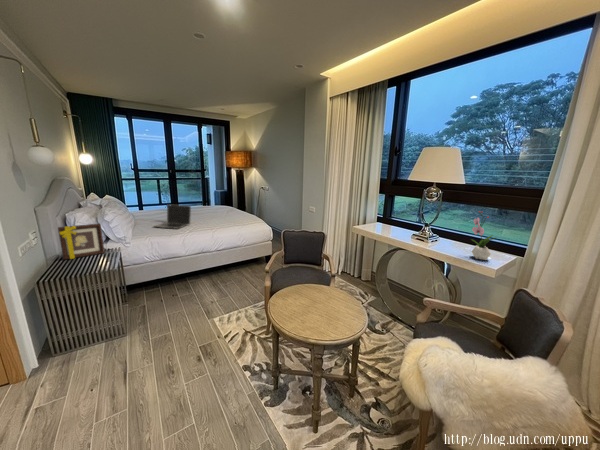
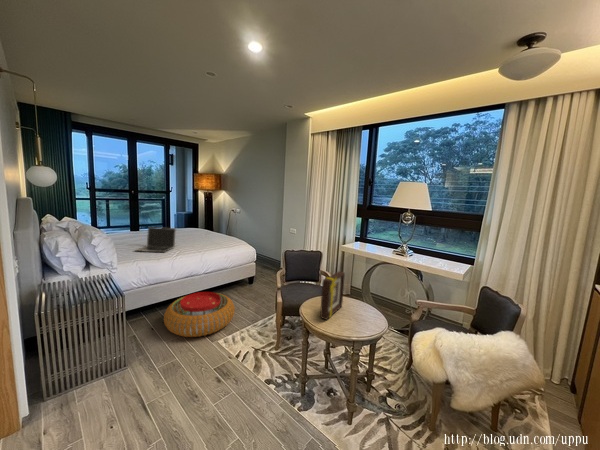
flower arrangement: present [472,211,494,260] -> none [440,231,460,268]
picture frame: present [58,224,104,259] -> present [320,272,345,319]
pouf: none [170,269,239,312] -> present [164,292,235,337]

